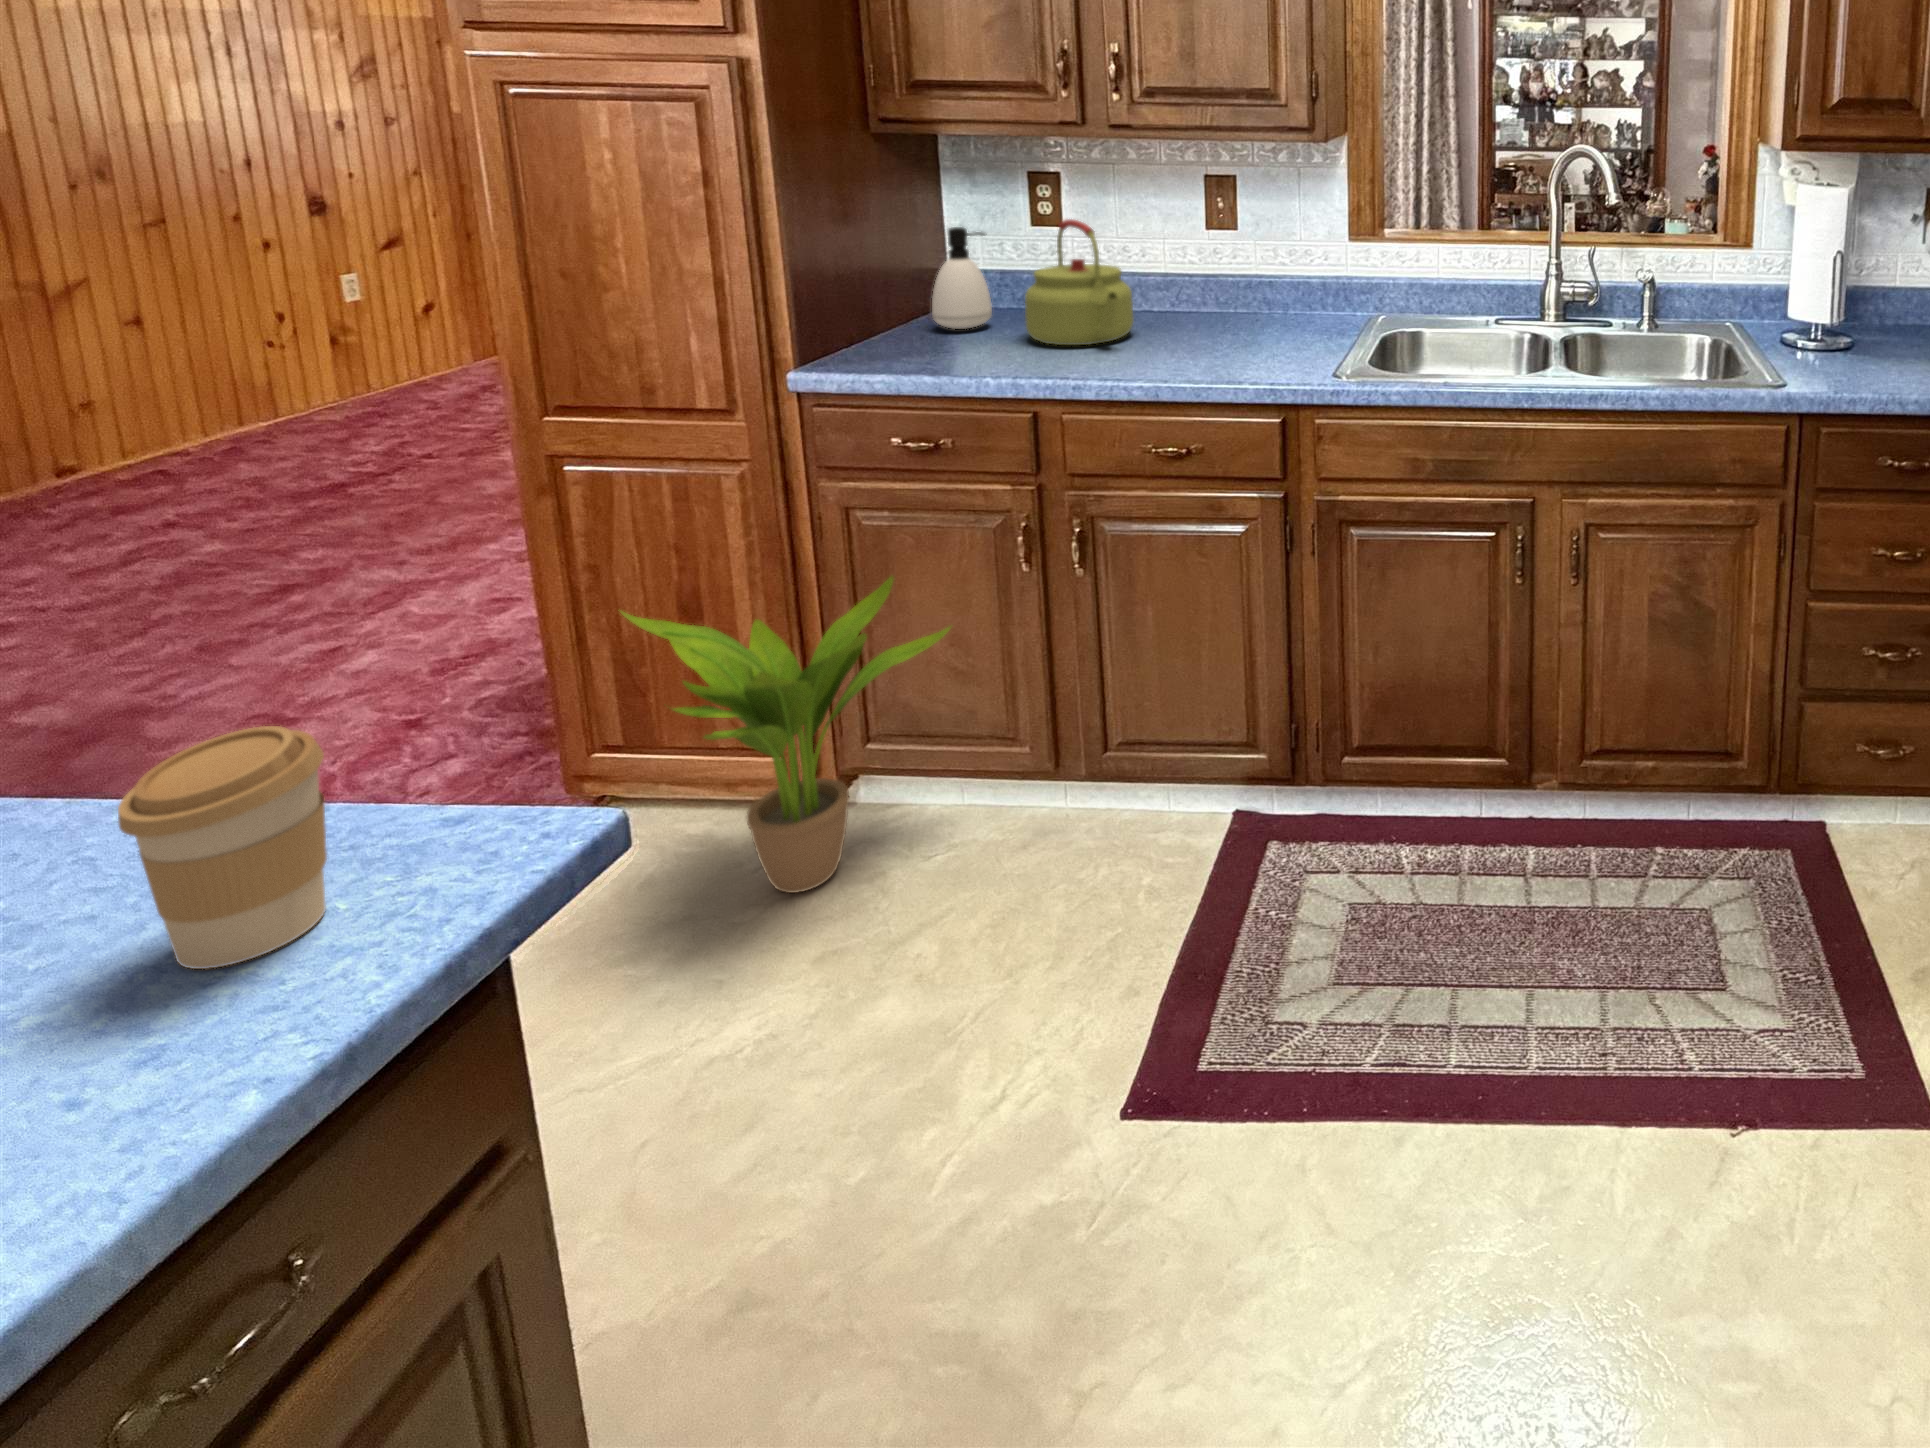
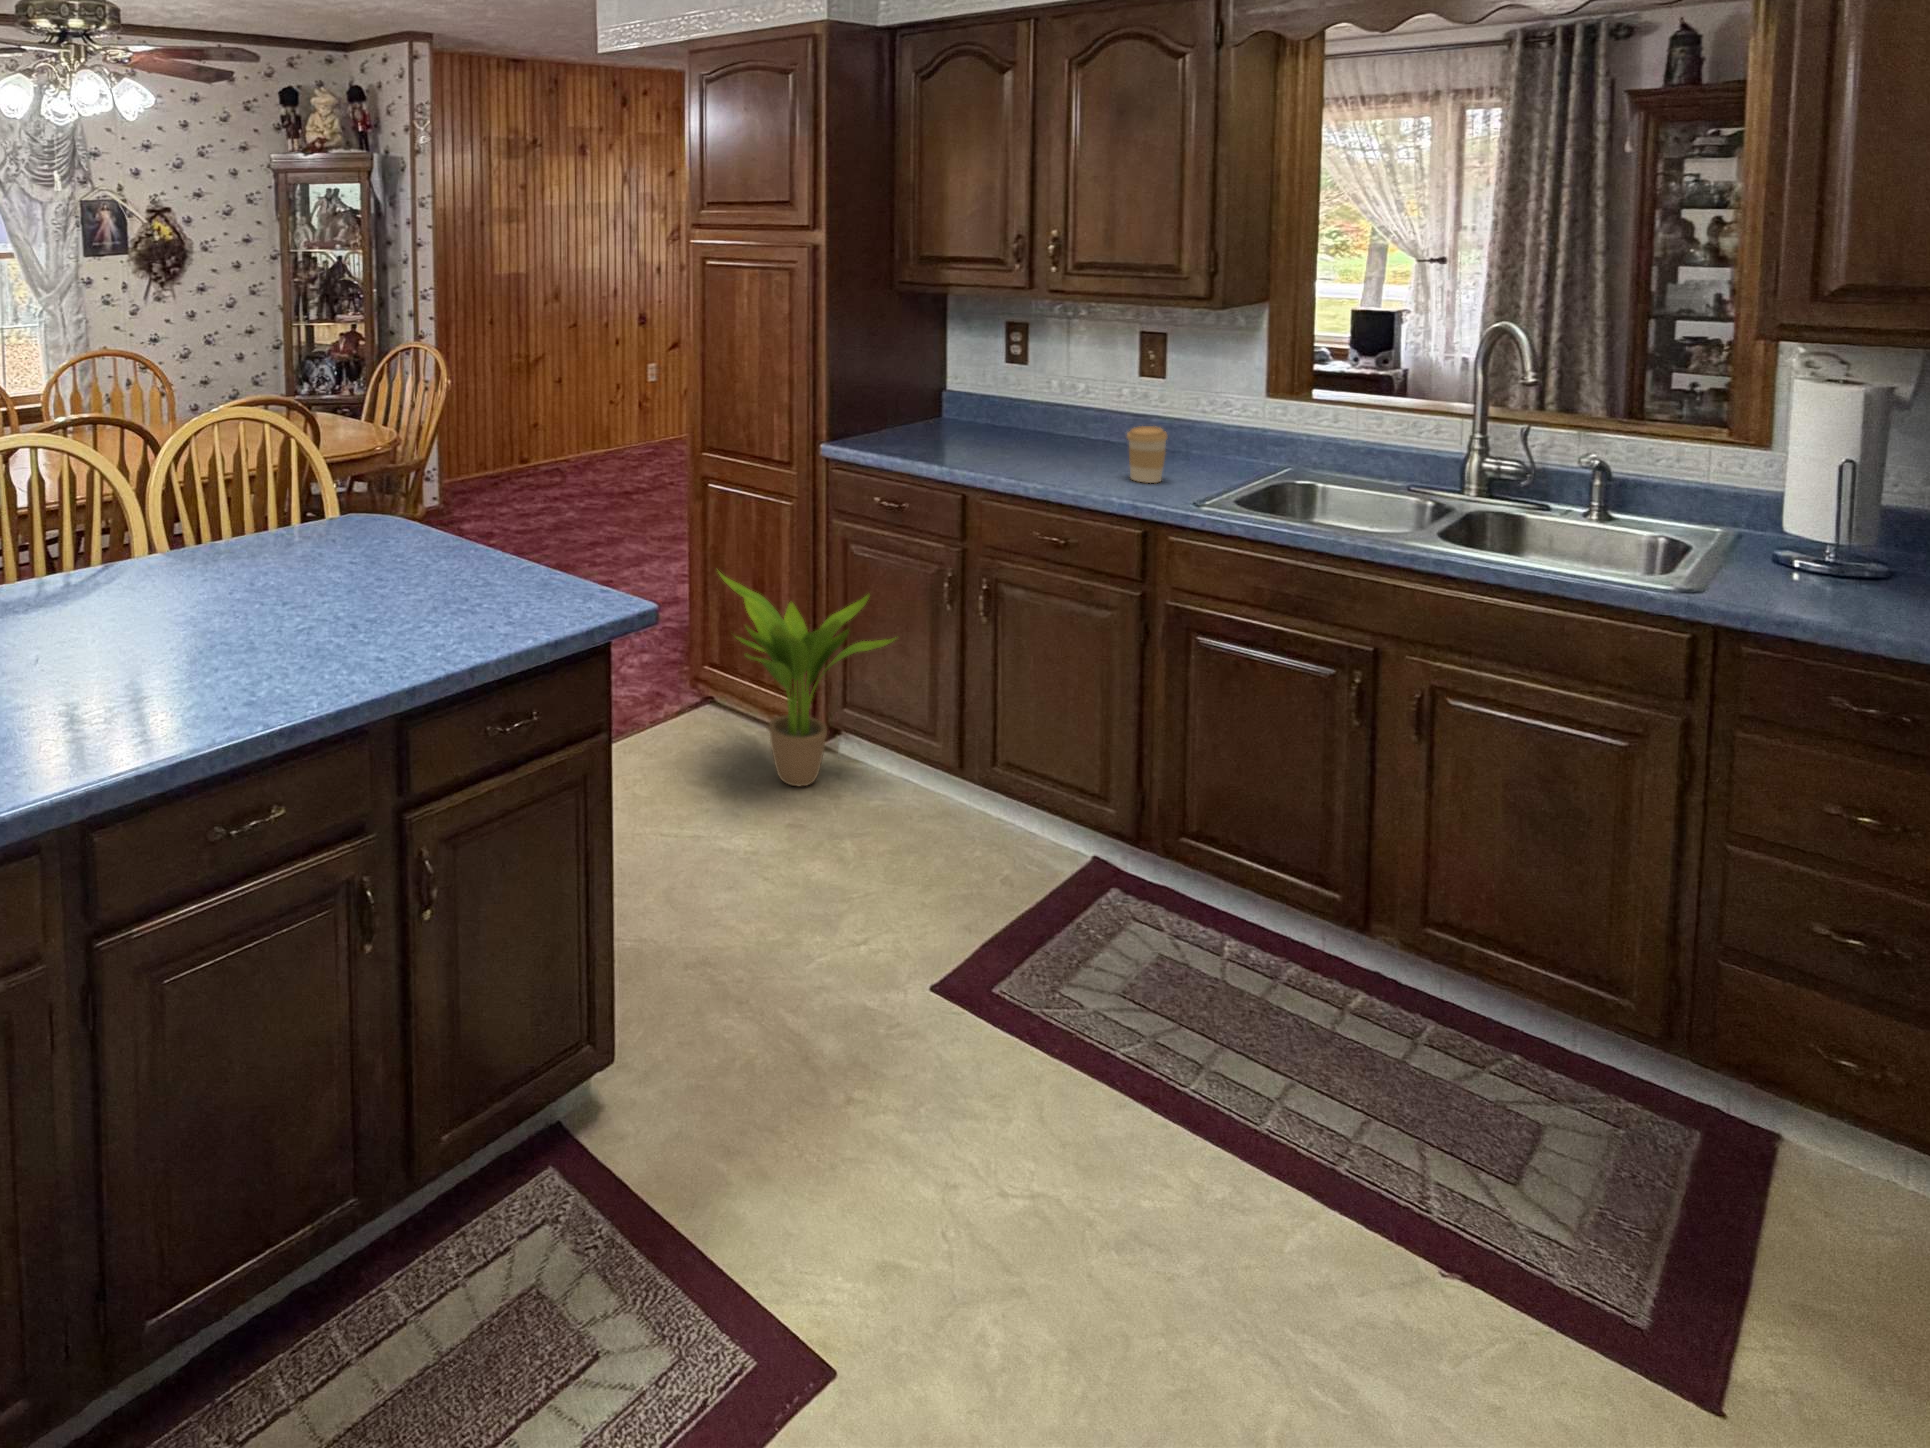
kettle: present [1025,219,1133,345] -> none [980,360,1061,455]
soap dispenser: present [932,227,992,329] -> none [924,359,965,433]
coffee cup: present [118,726,327,969] -> present [1127,426,1167,483]

